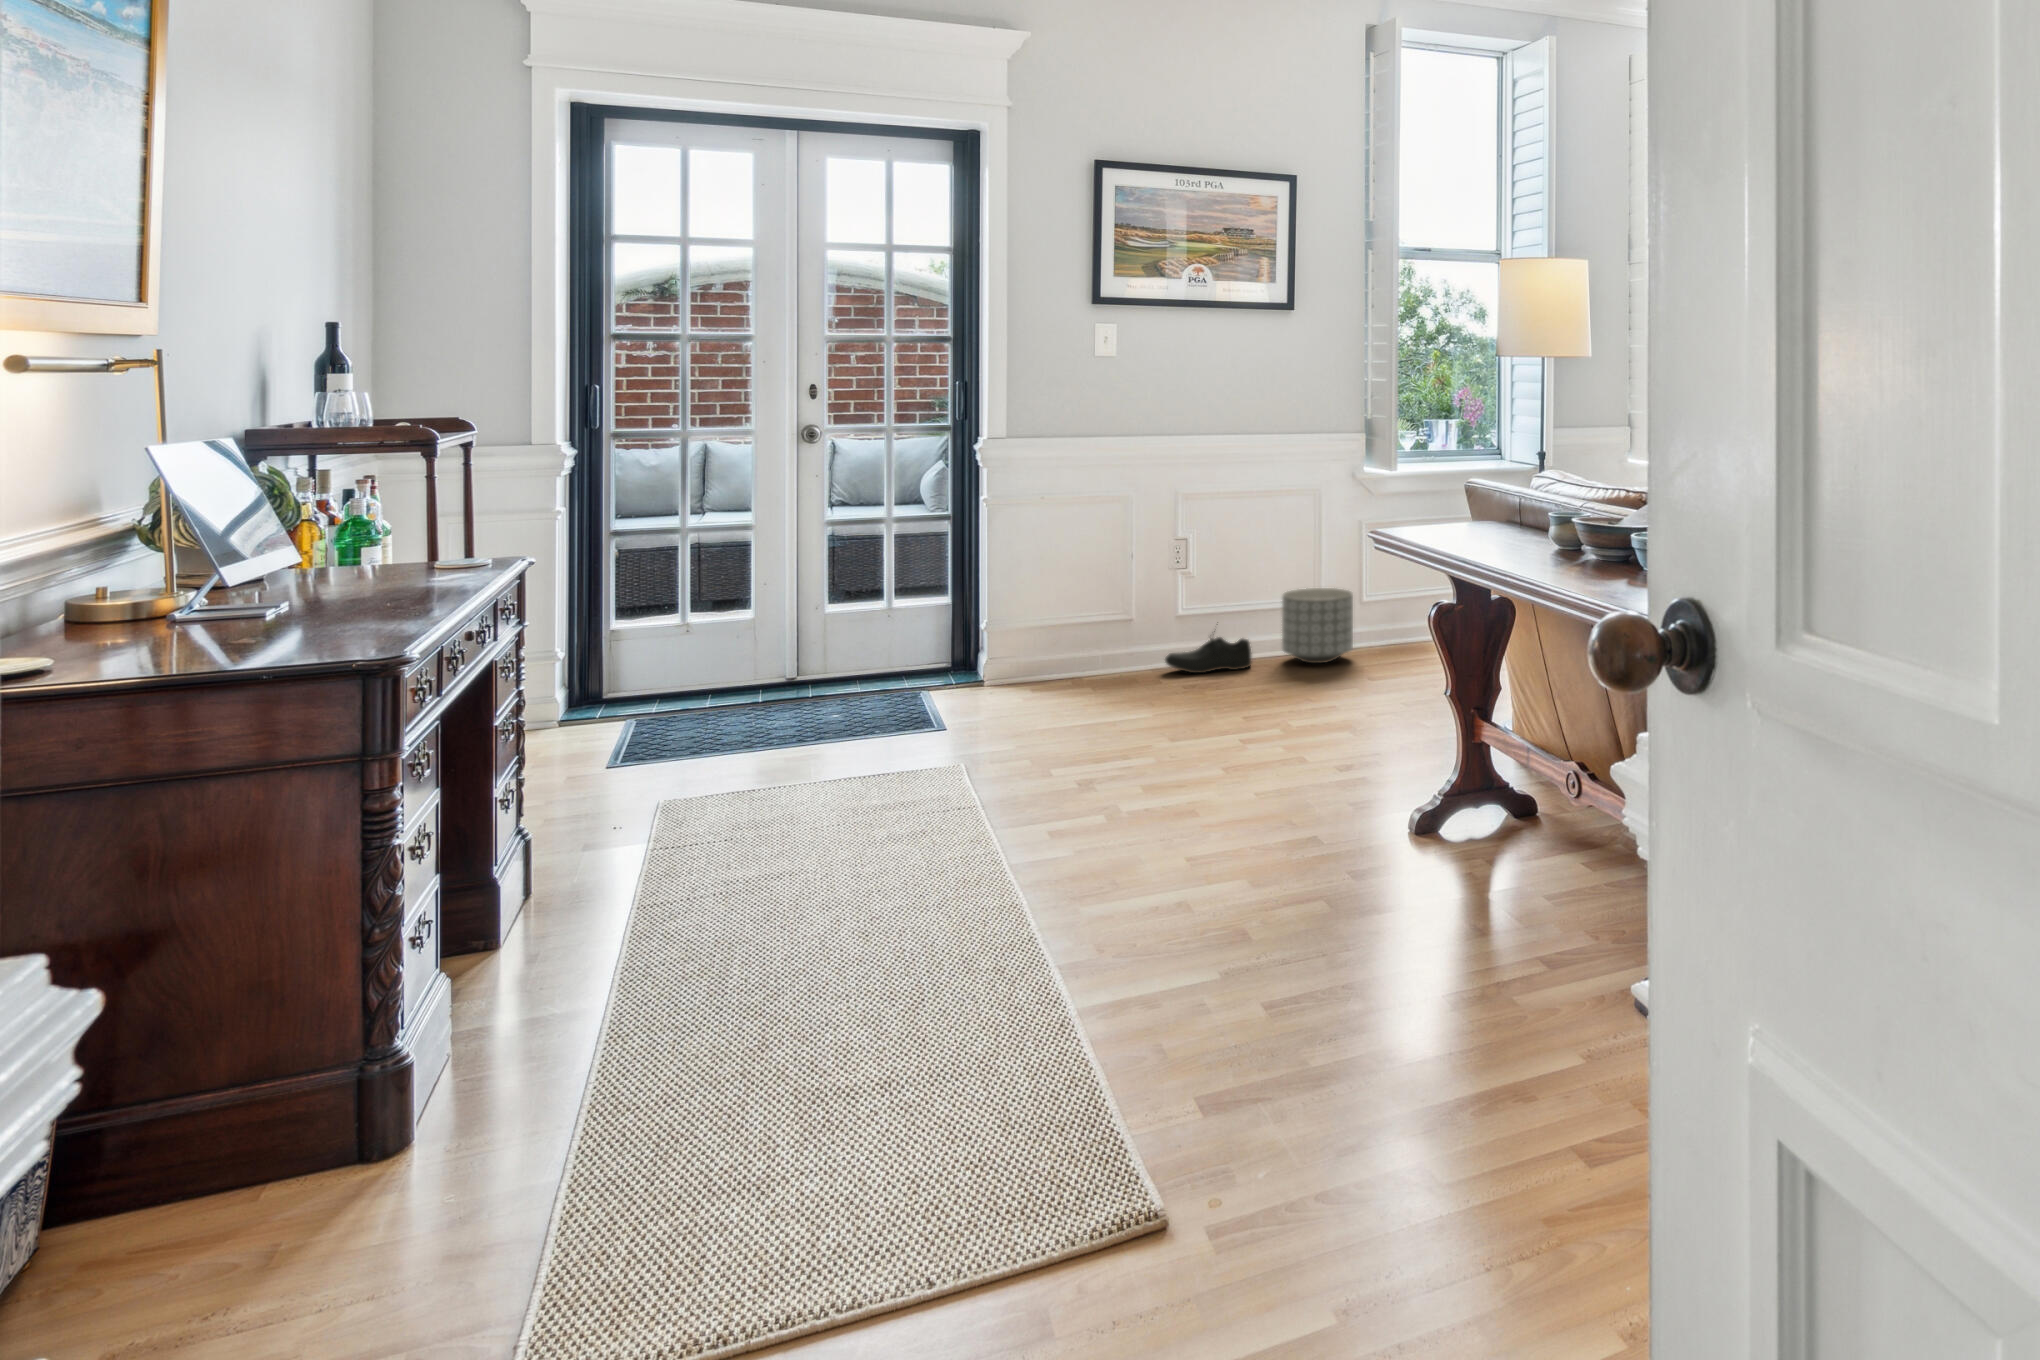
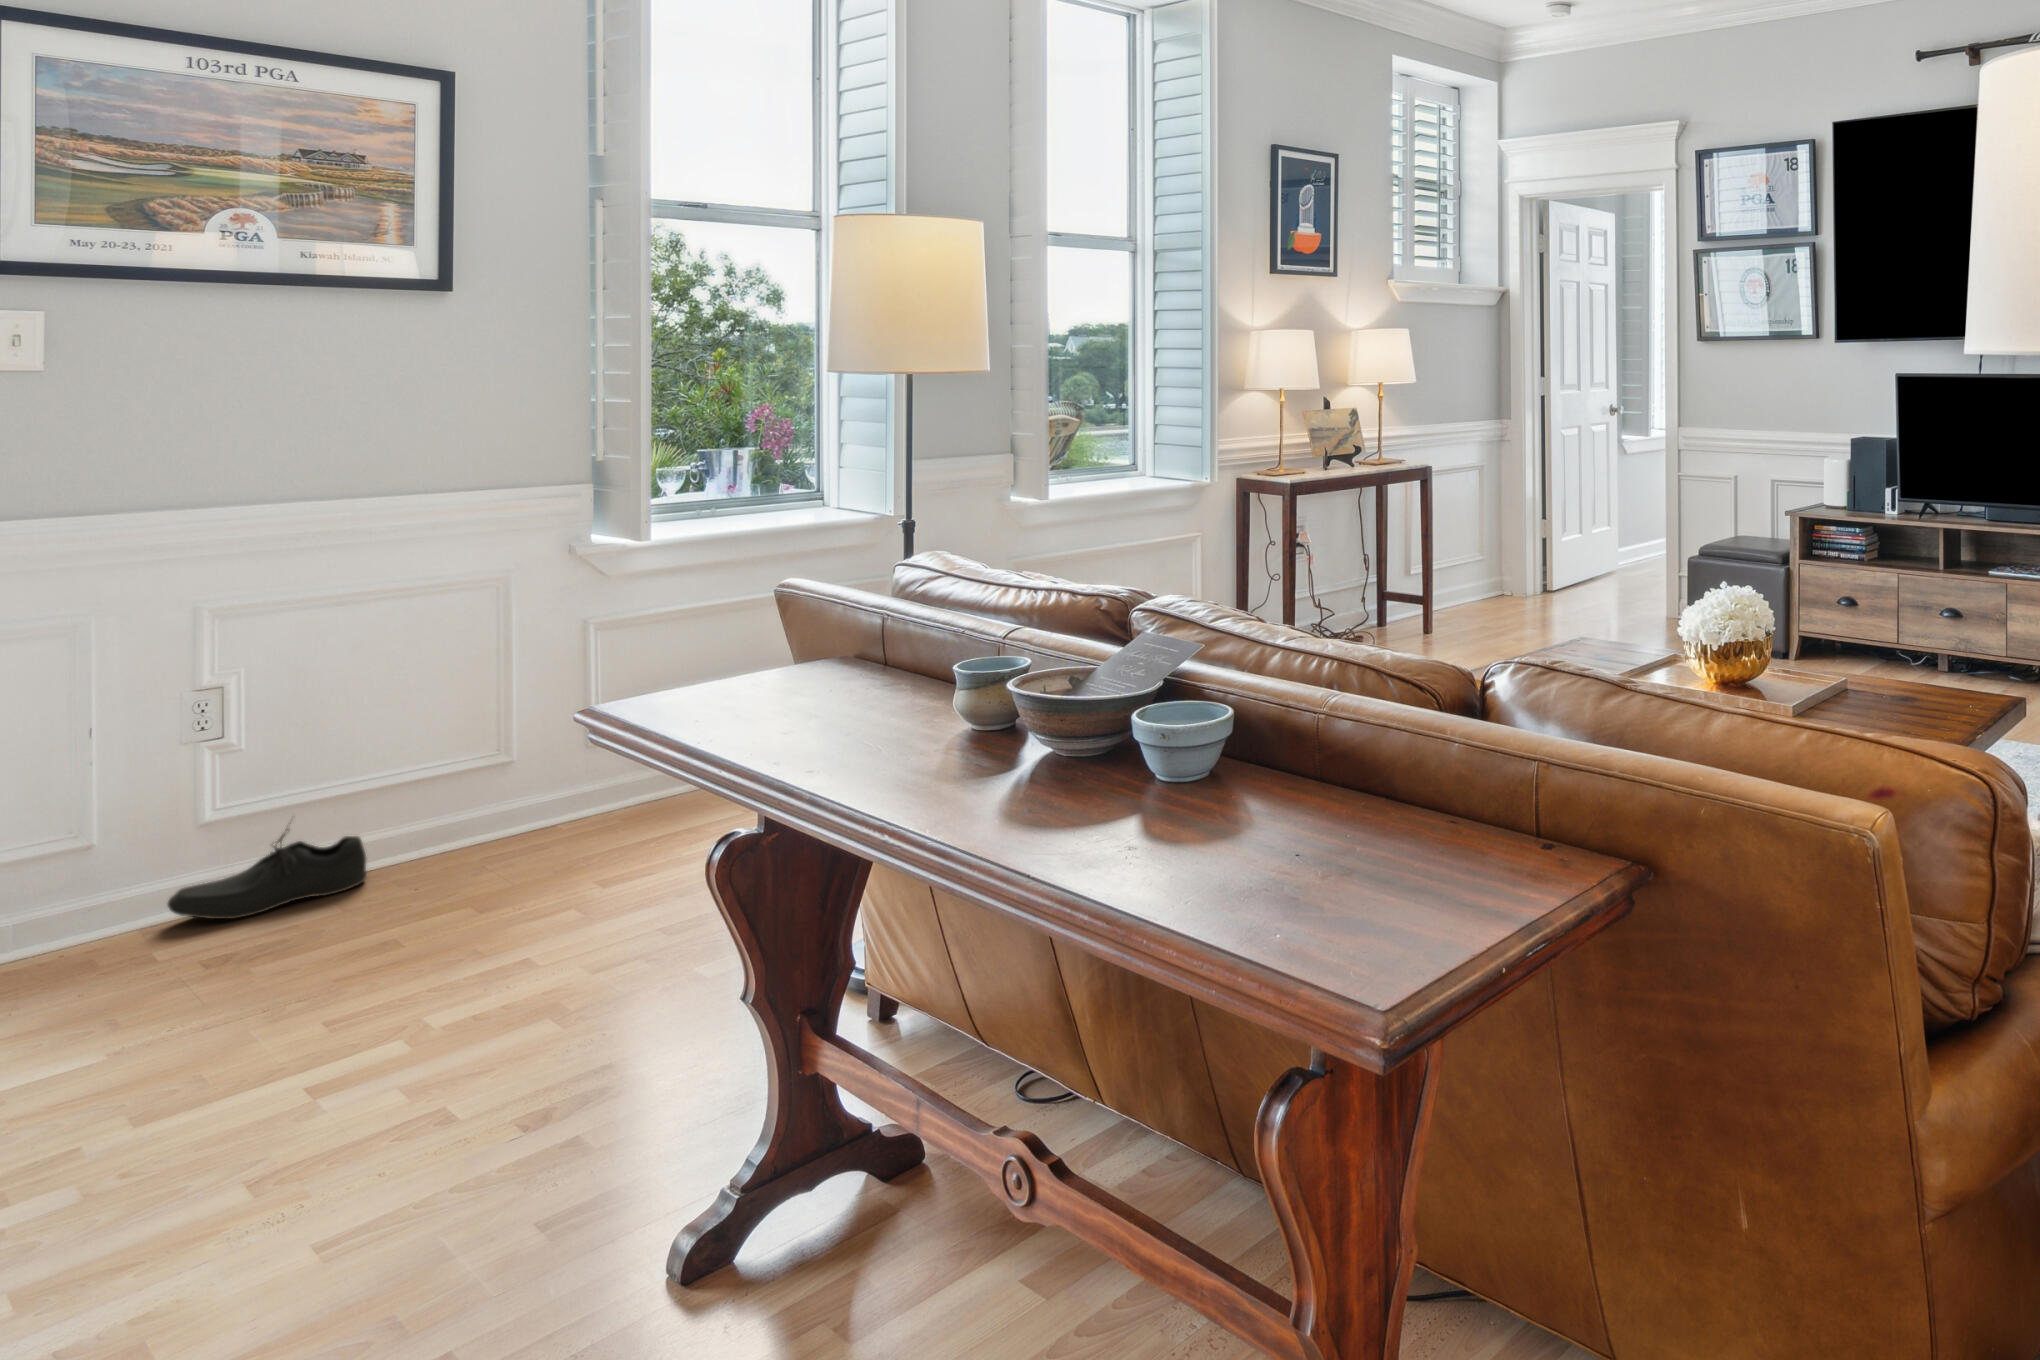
planter: present [1282,588,1353,663] -> none [432,725,571,855]

